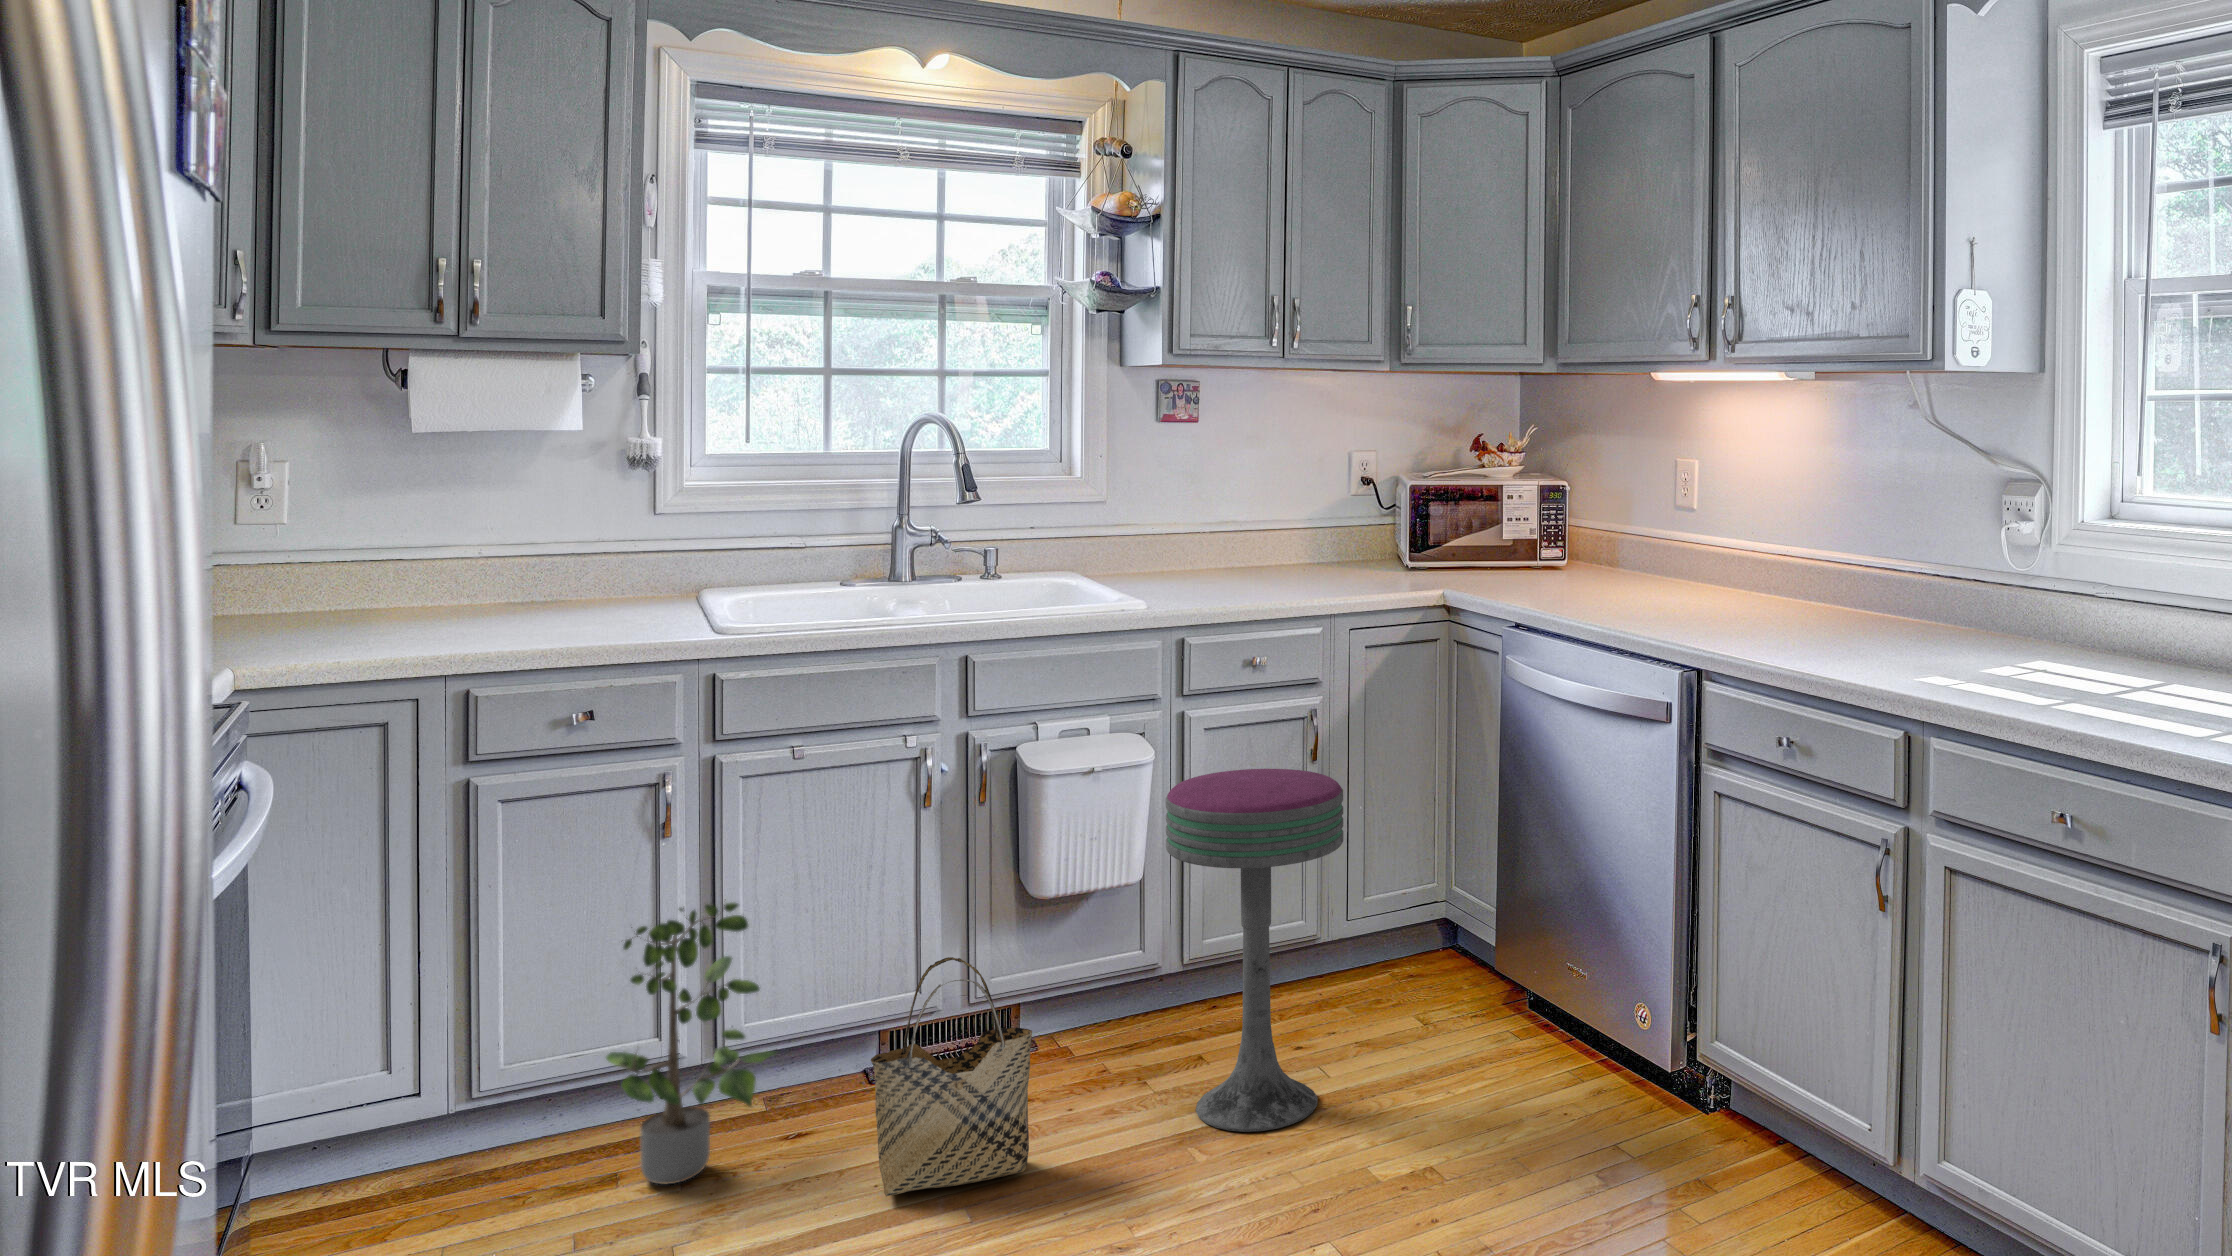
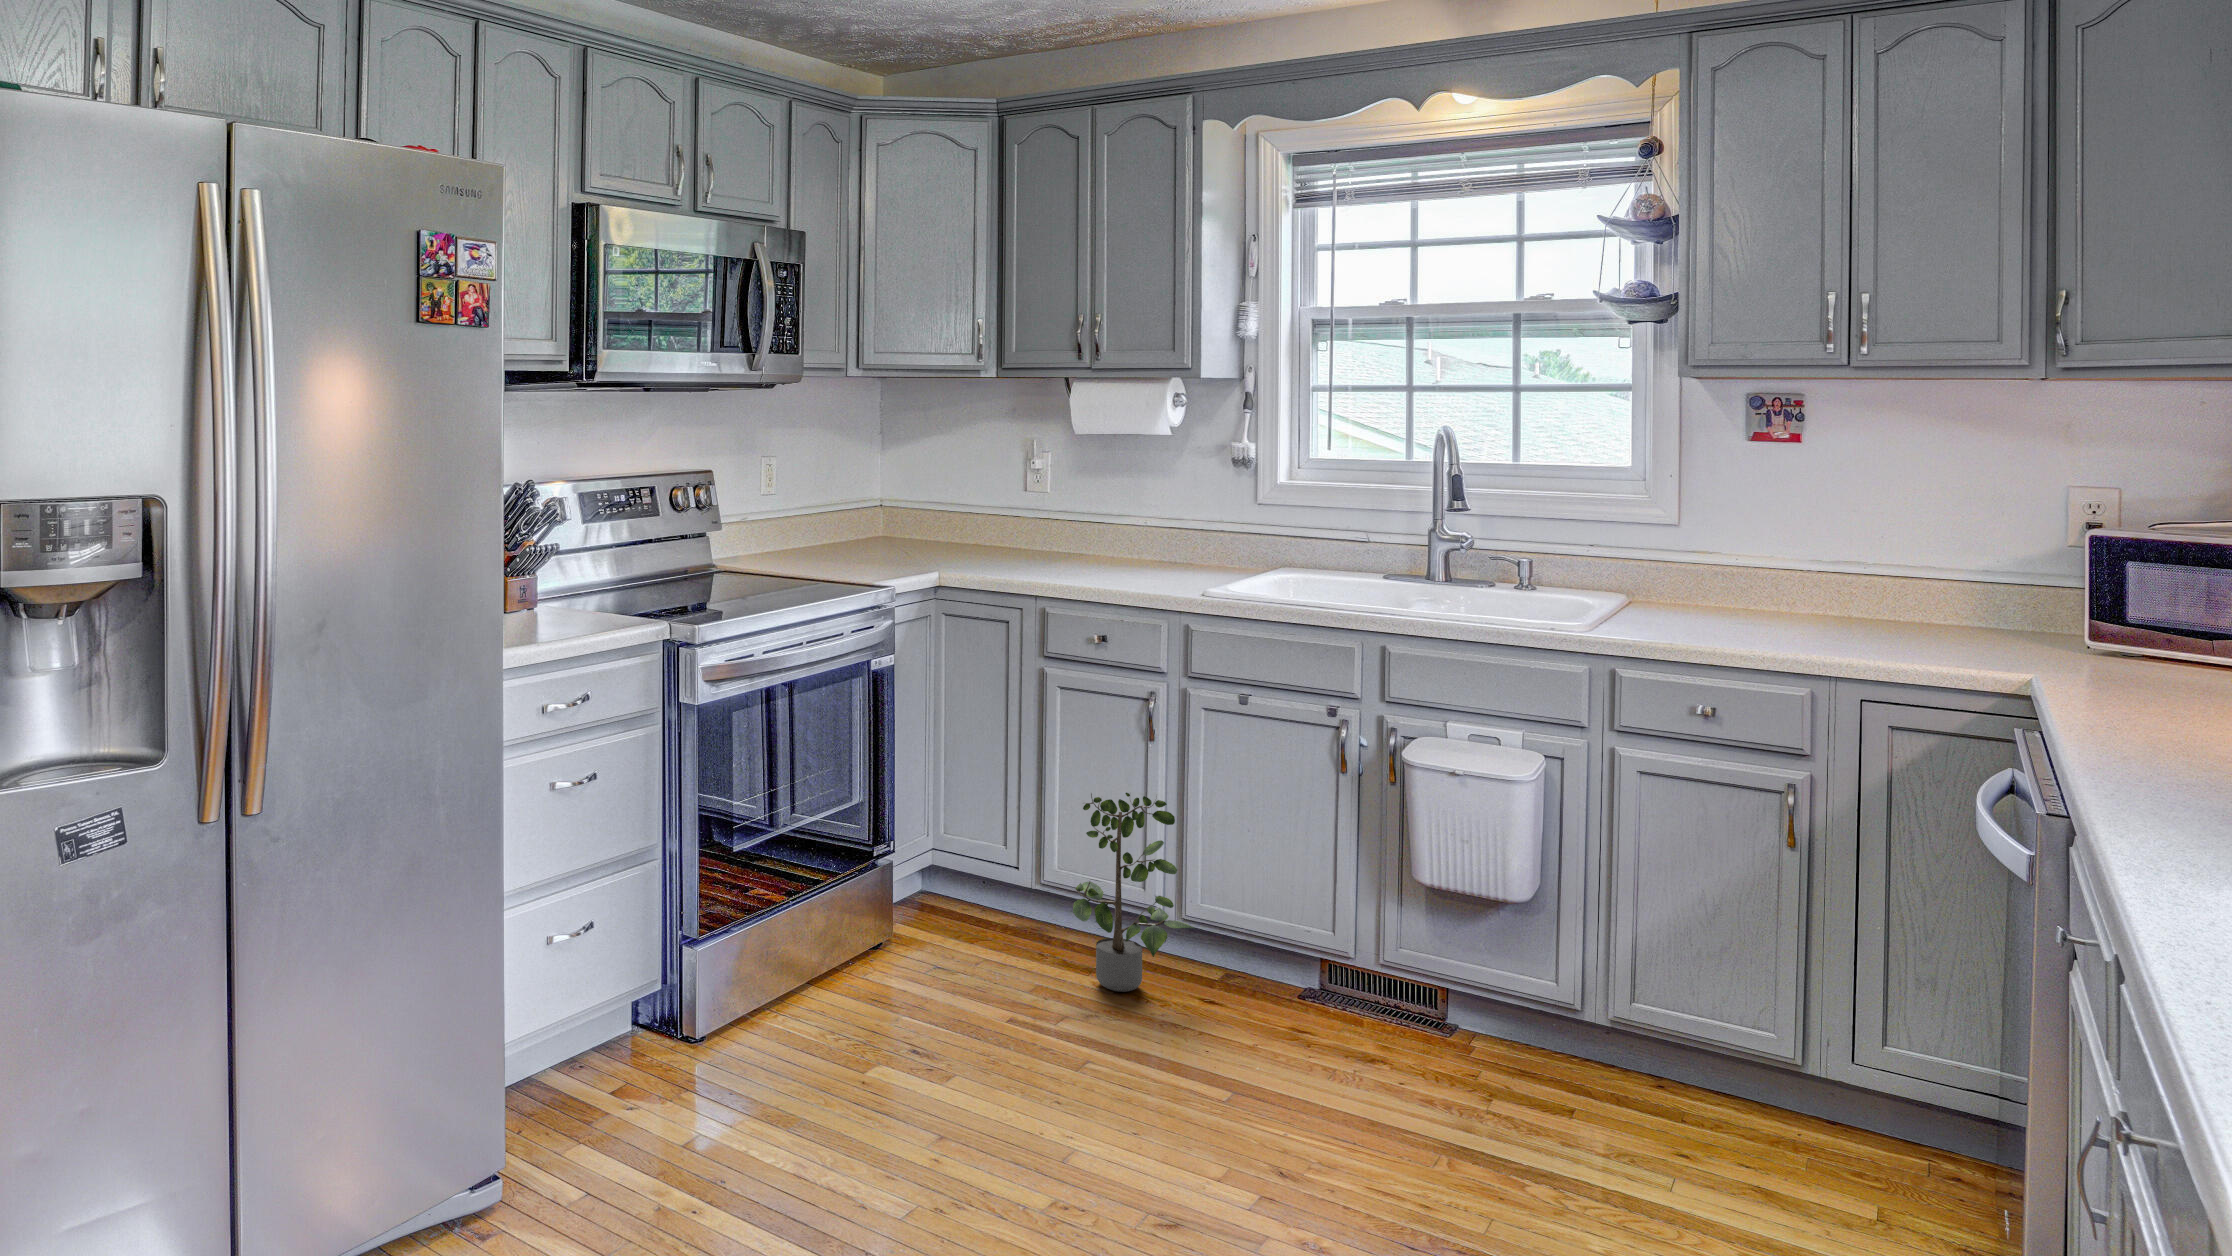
bar stool: present [1166,769,1344,1132] -> none [1464,810,1674,1197]
woven basket: present [871,957,1032,1196] -> none [1191,894,1324,1095]

